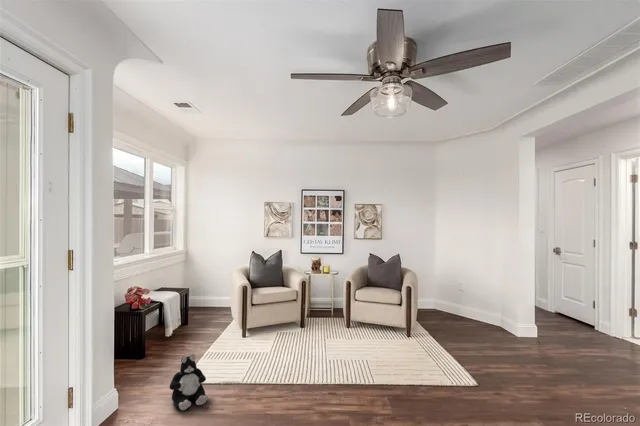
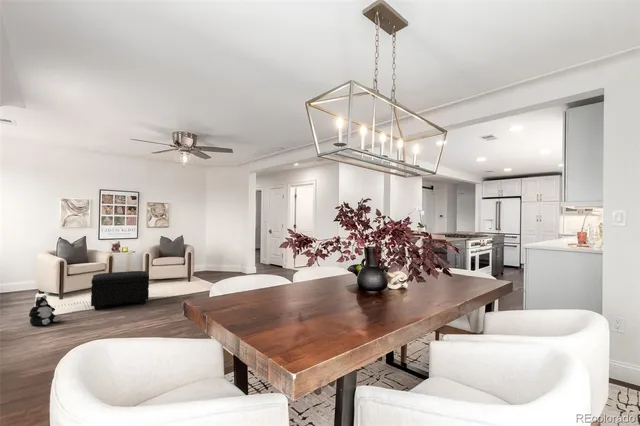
footstool: none [258,316,342,386] -> present [91,271,149,310]

